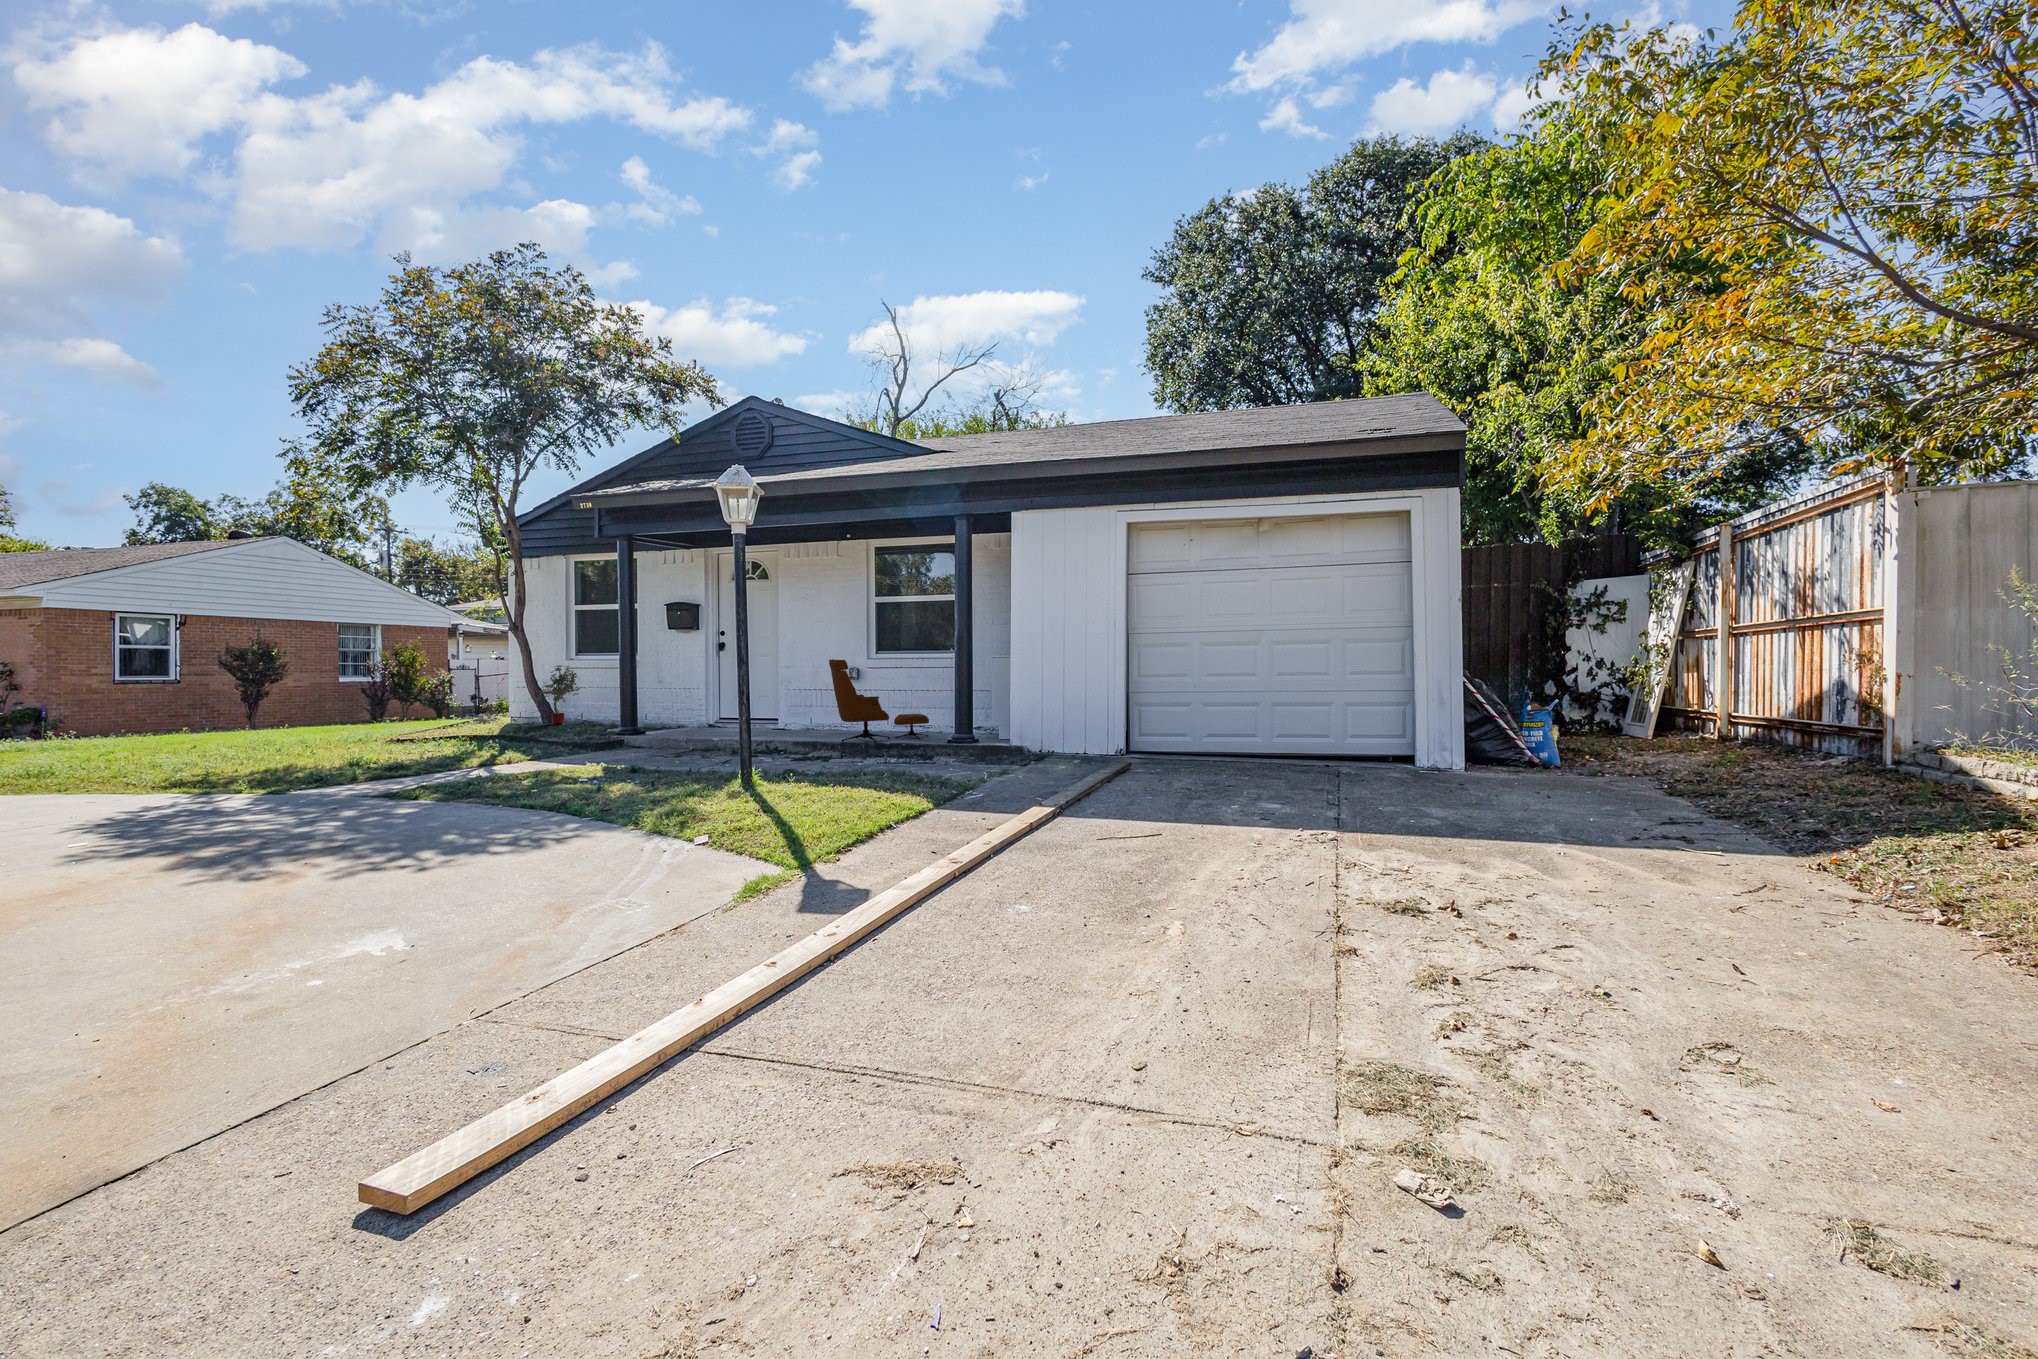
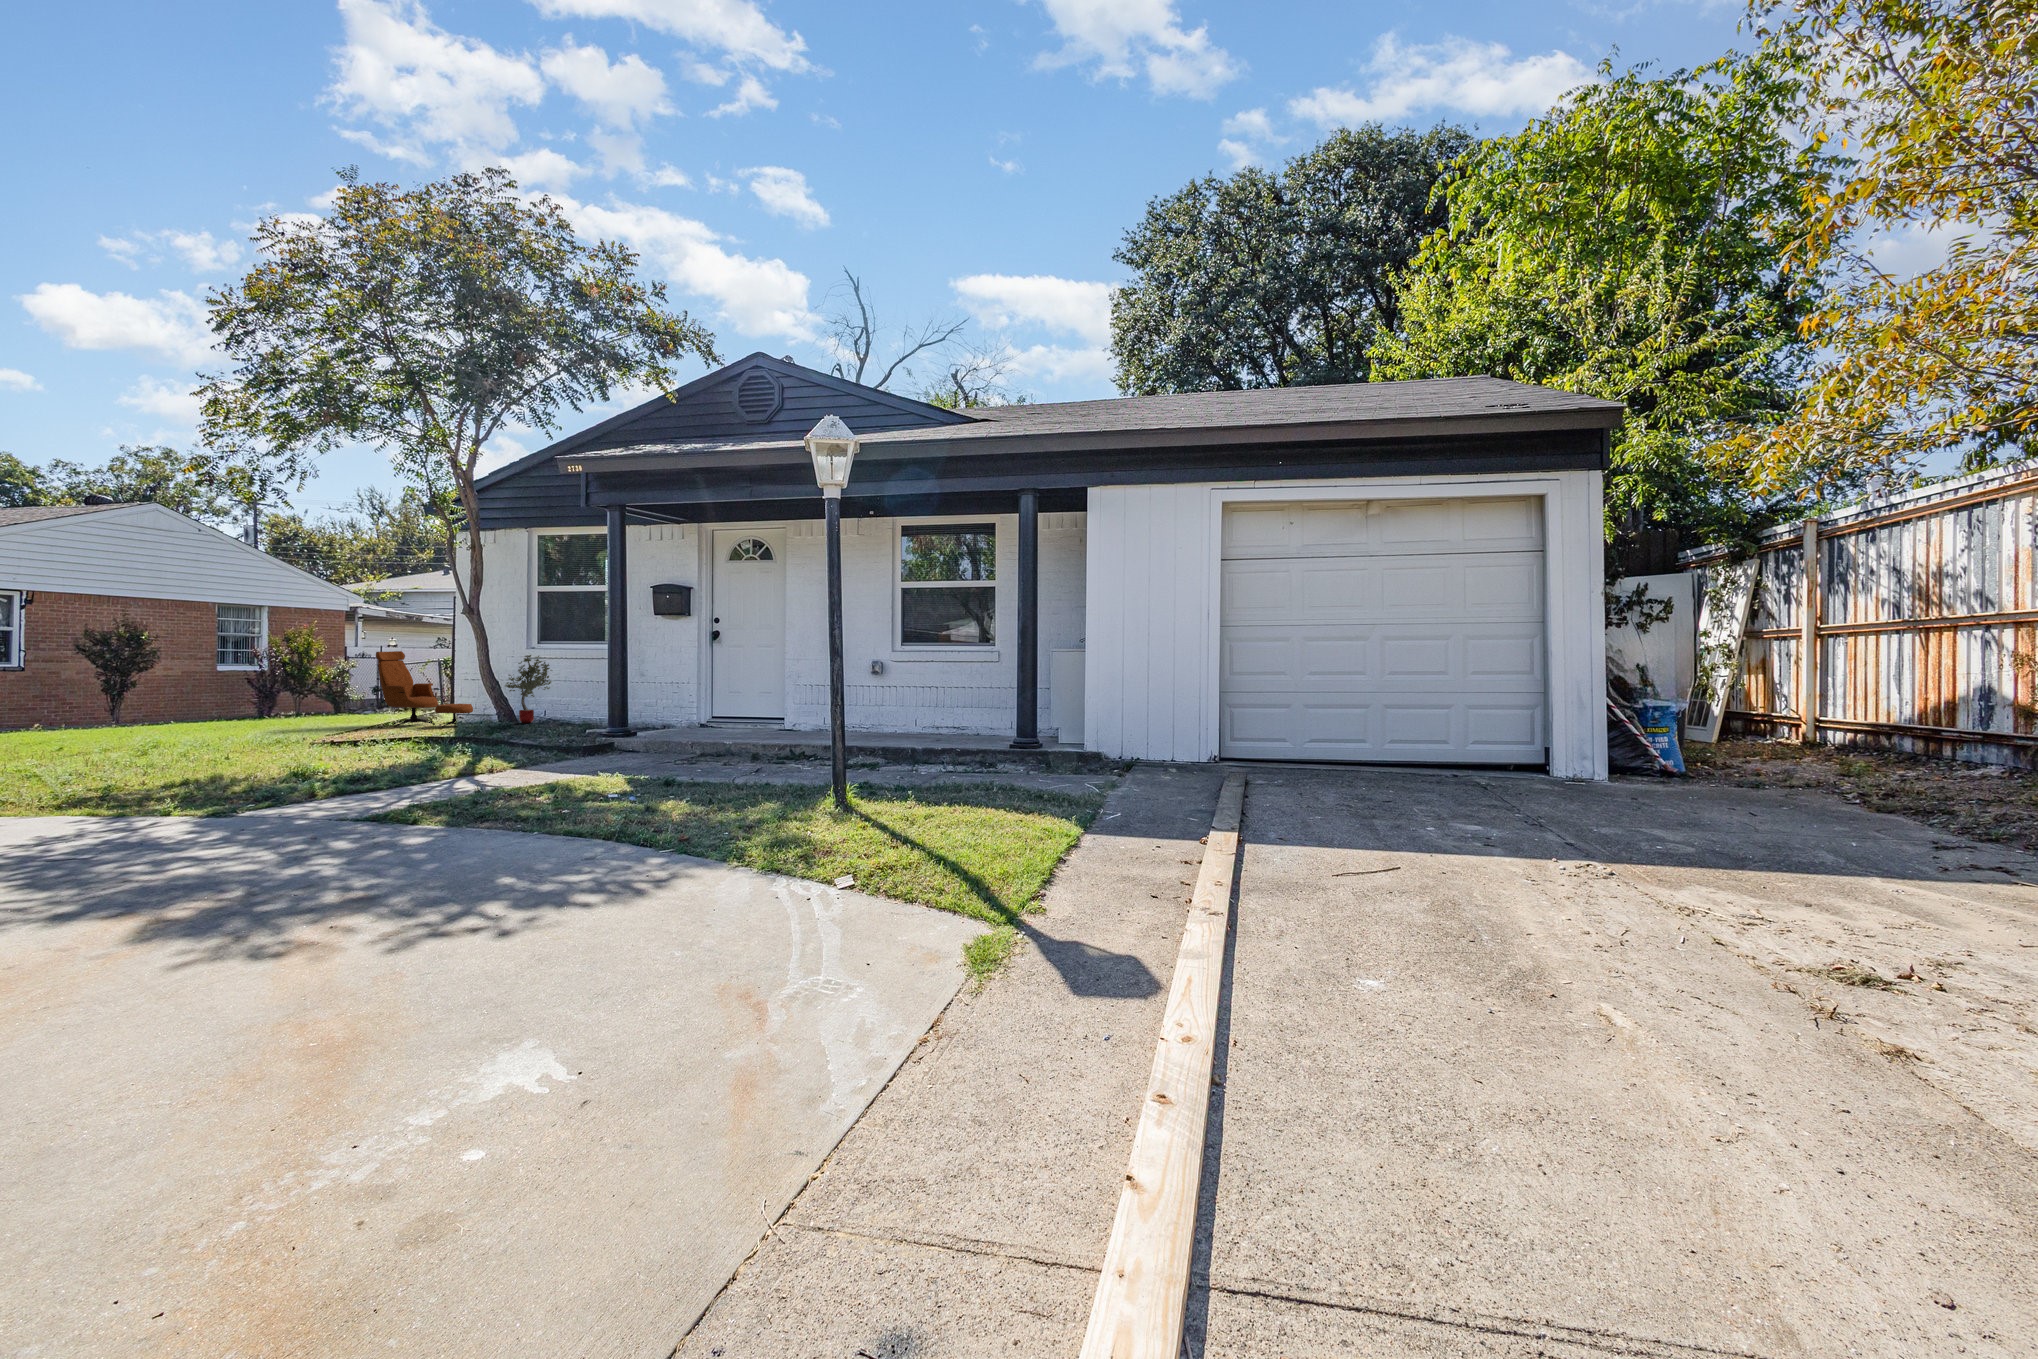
lounge chair: present [829,659,929,743] -> present [376,651,473,727]

